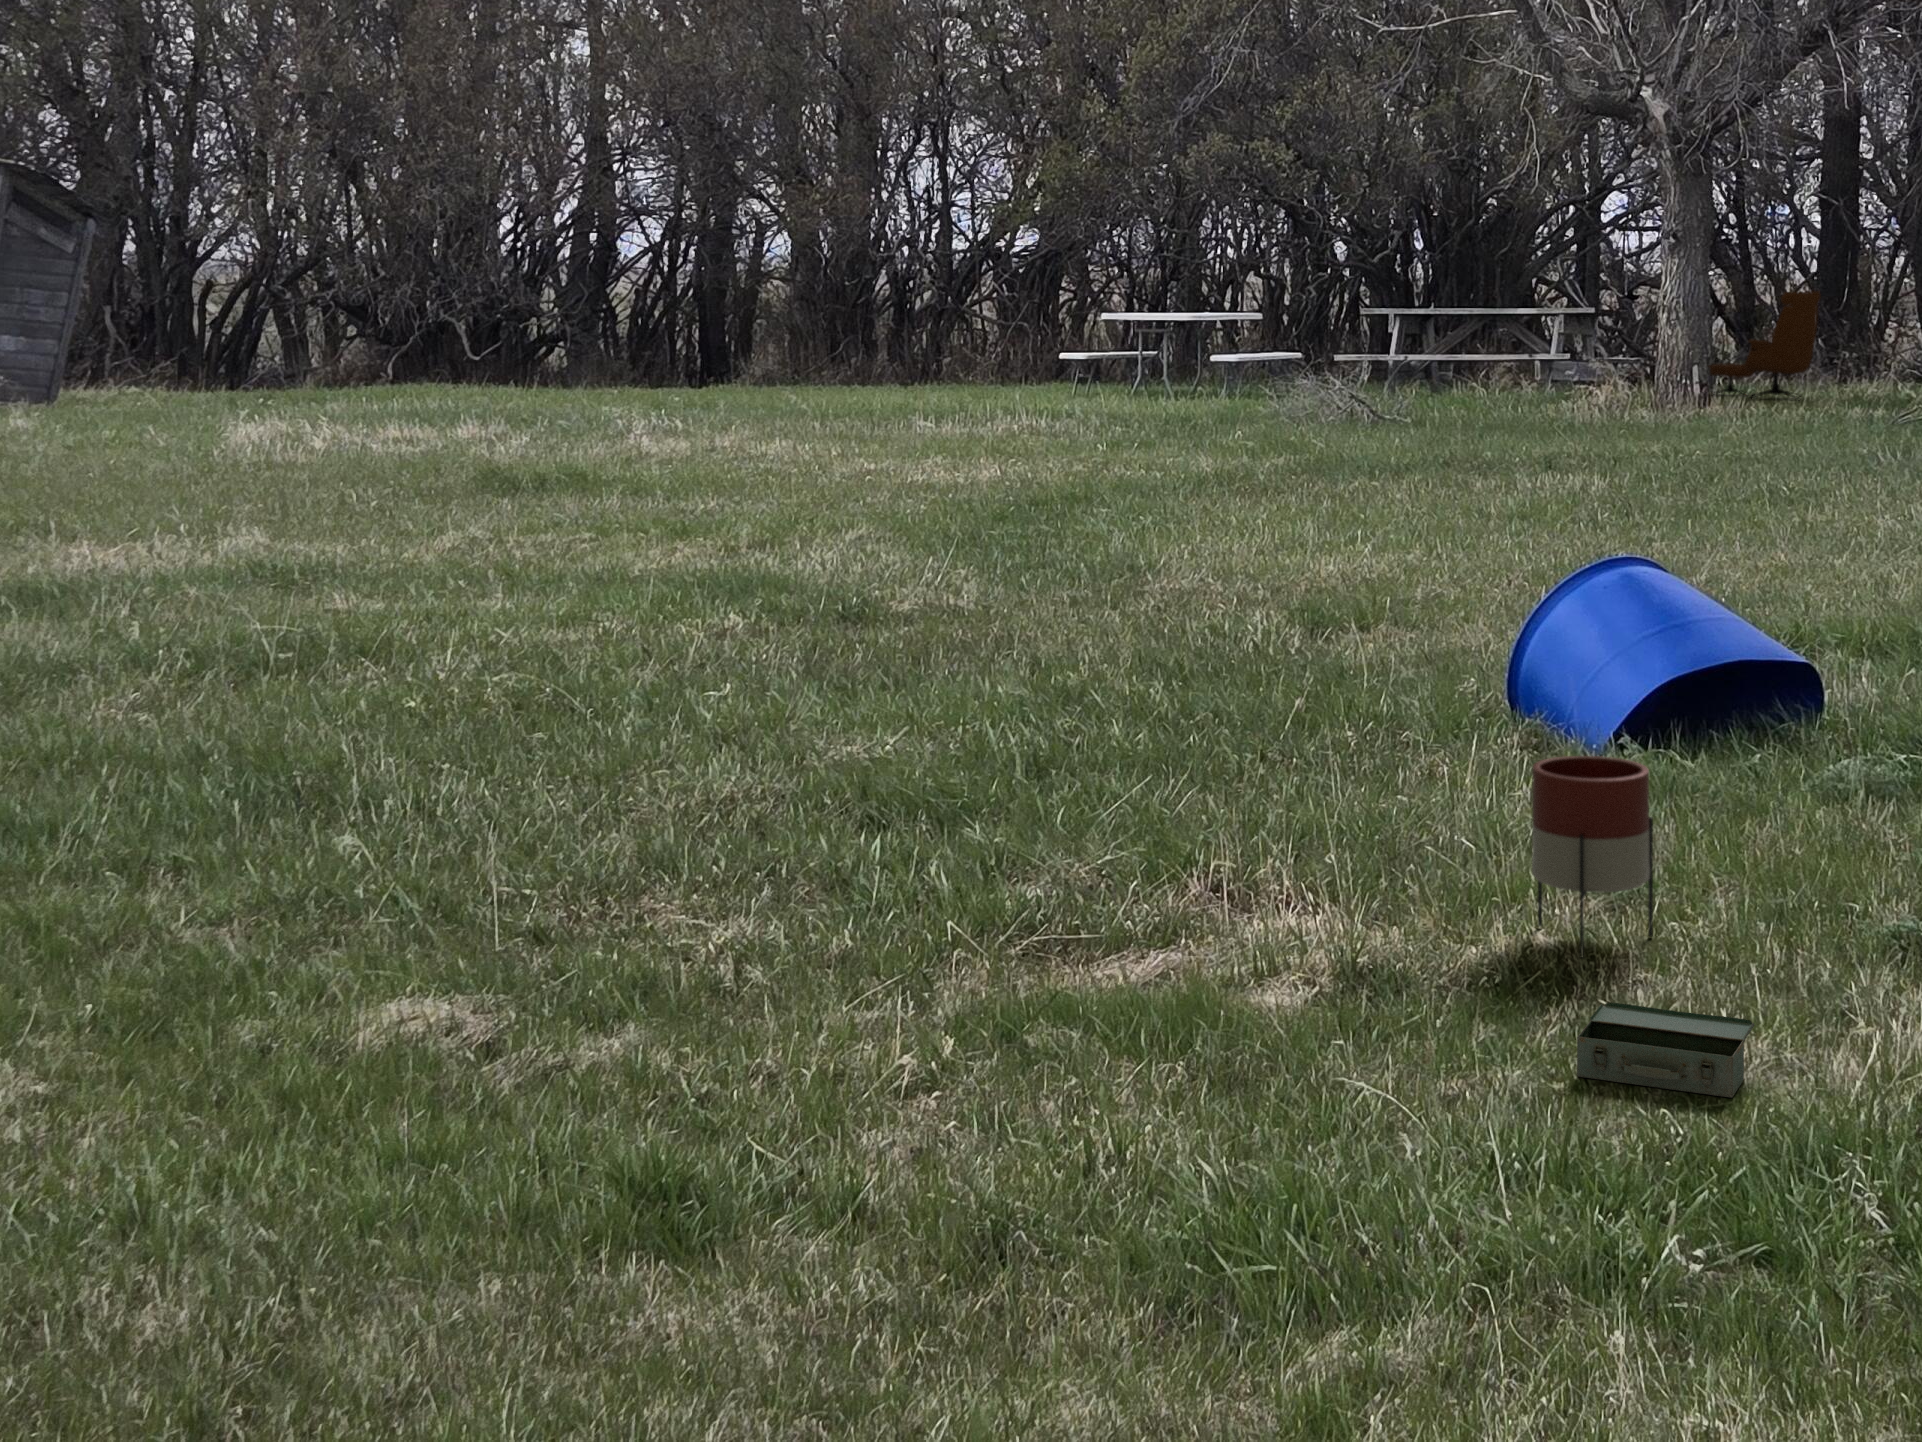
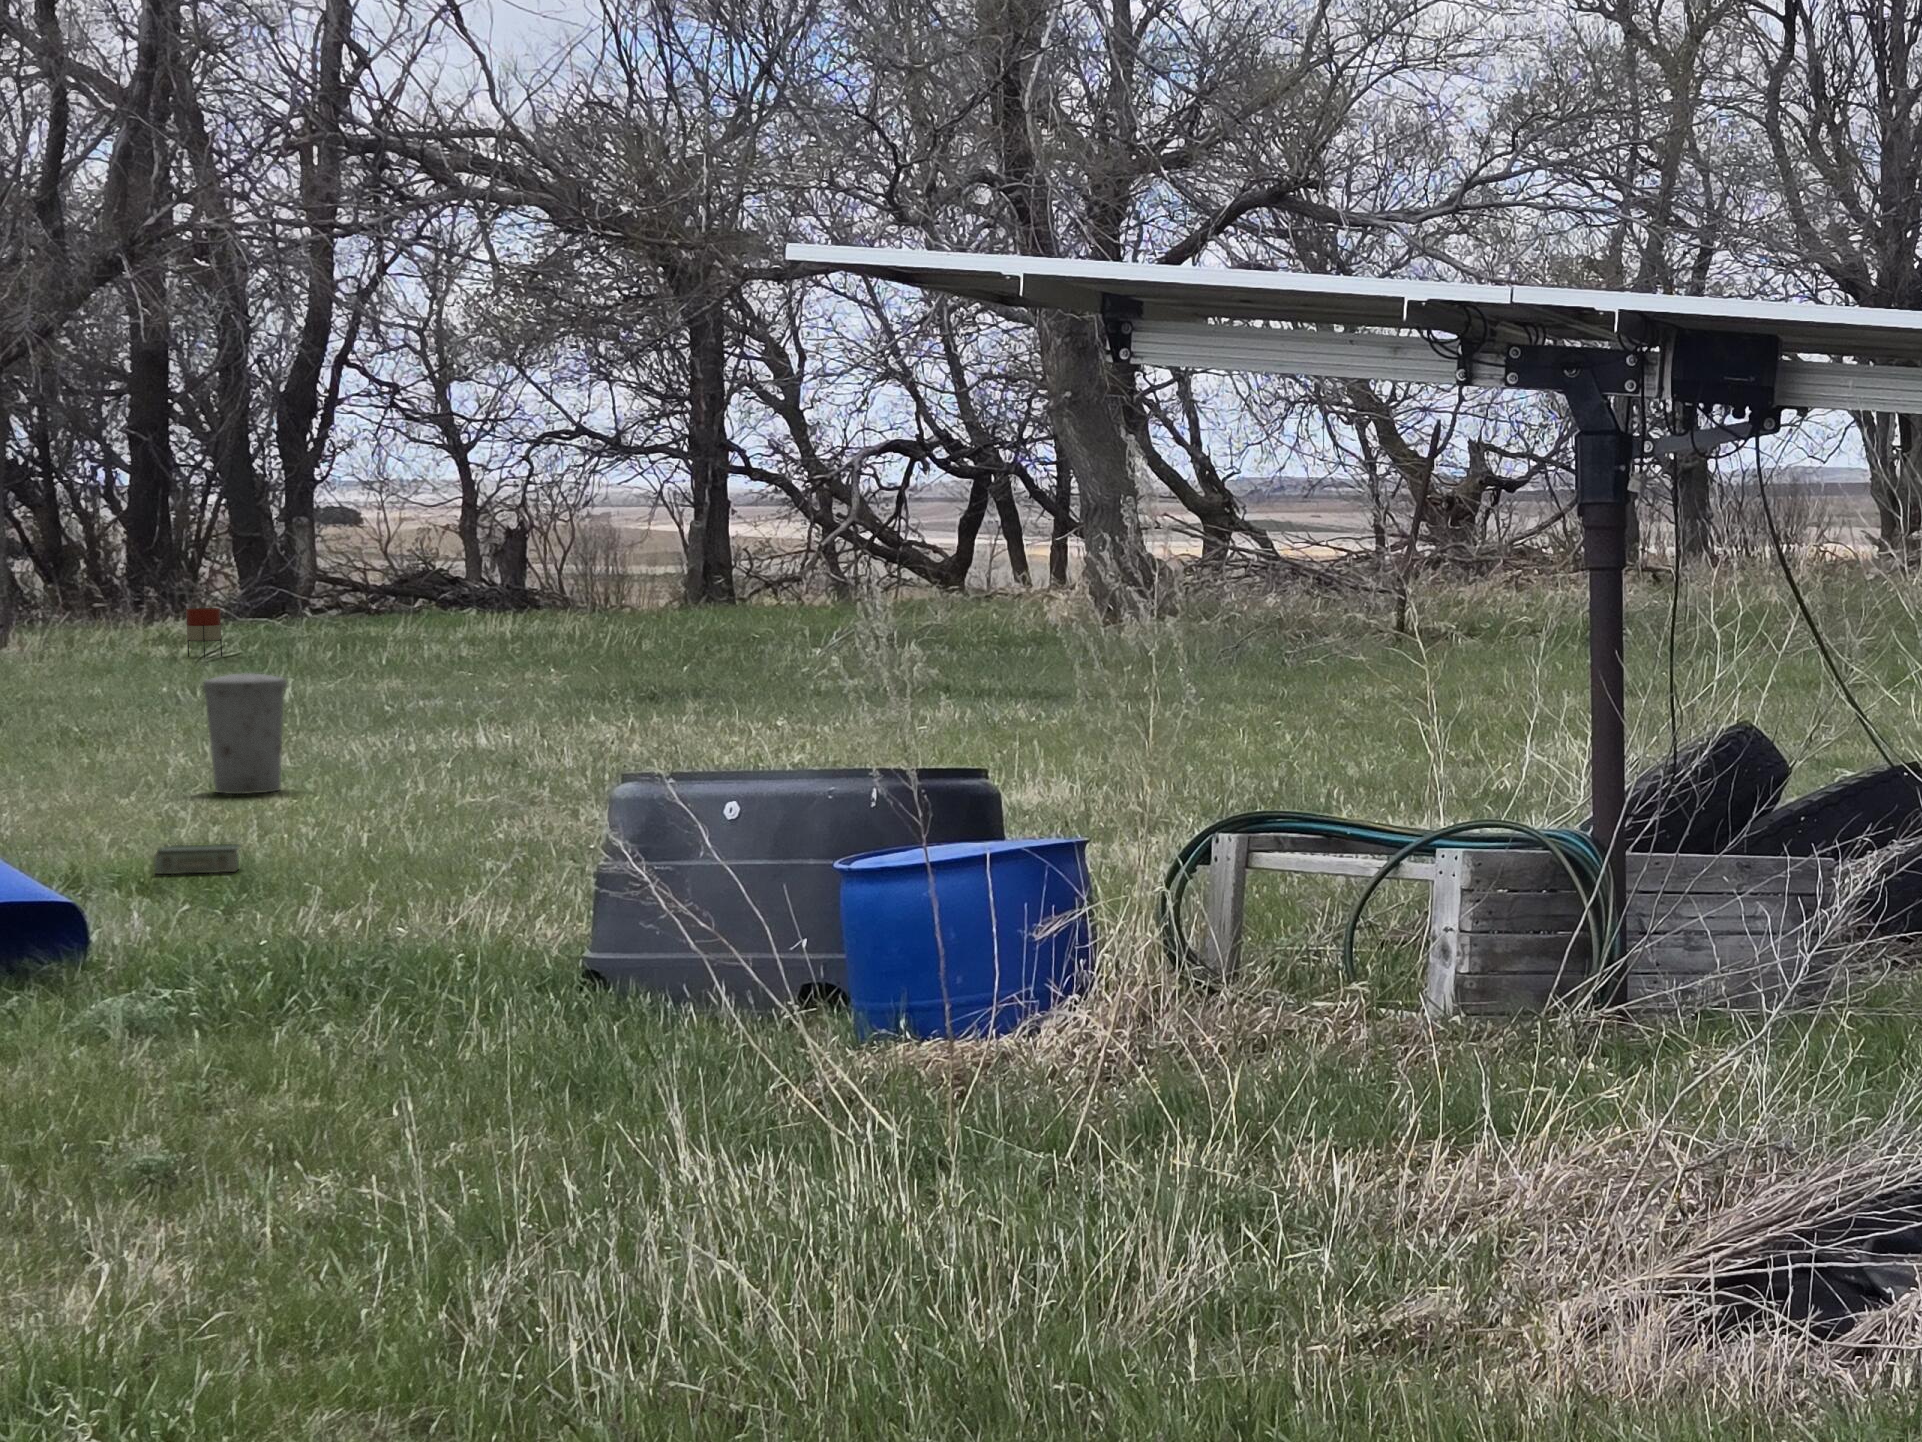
lounge chair: present [1709,291,1821,399] -> none [24,526,145,640]
trash can: none [1780,560,1906,747] -> present [203,673,287,794]
planter: present [1532,756,1653,957] -> present [186,608,222,658]

